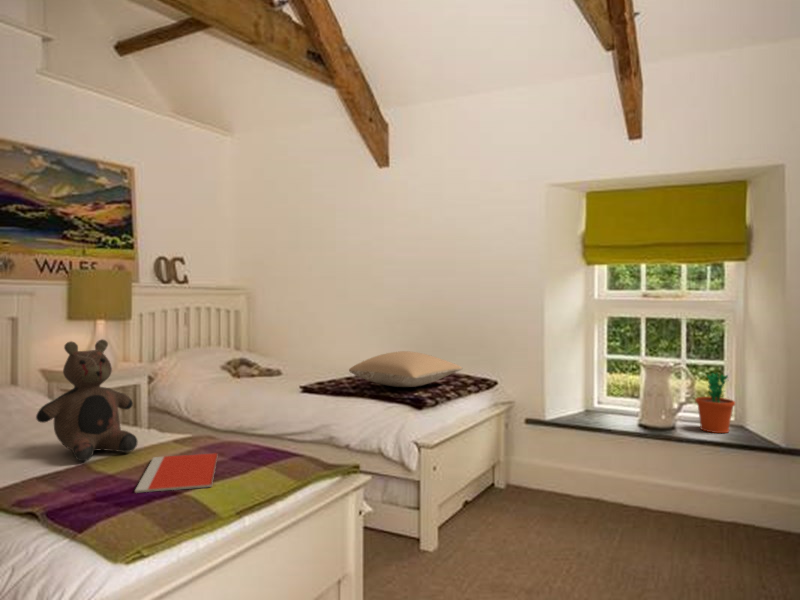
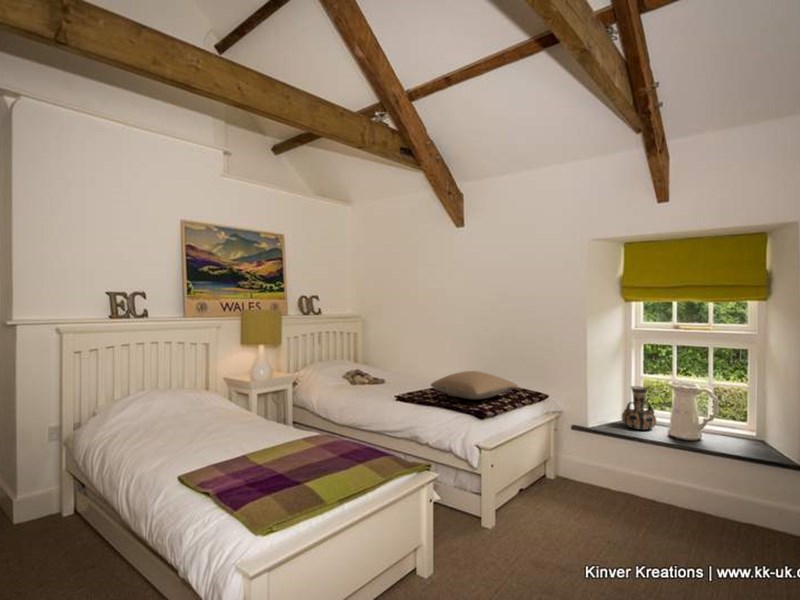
teddy bear: present [36,340,137,461] -> none [216,369,278,454]
decorative vase: none [584,368,624,420] -> present [622,386,656,430]
flower pot: present [695,373,735,433] -> none [720,395,756,448]
notebook: present [135,453,218,493] -> none [273,452,330,481]

